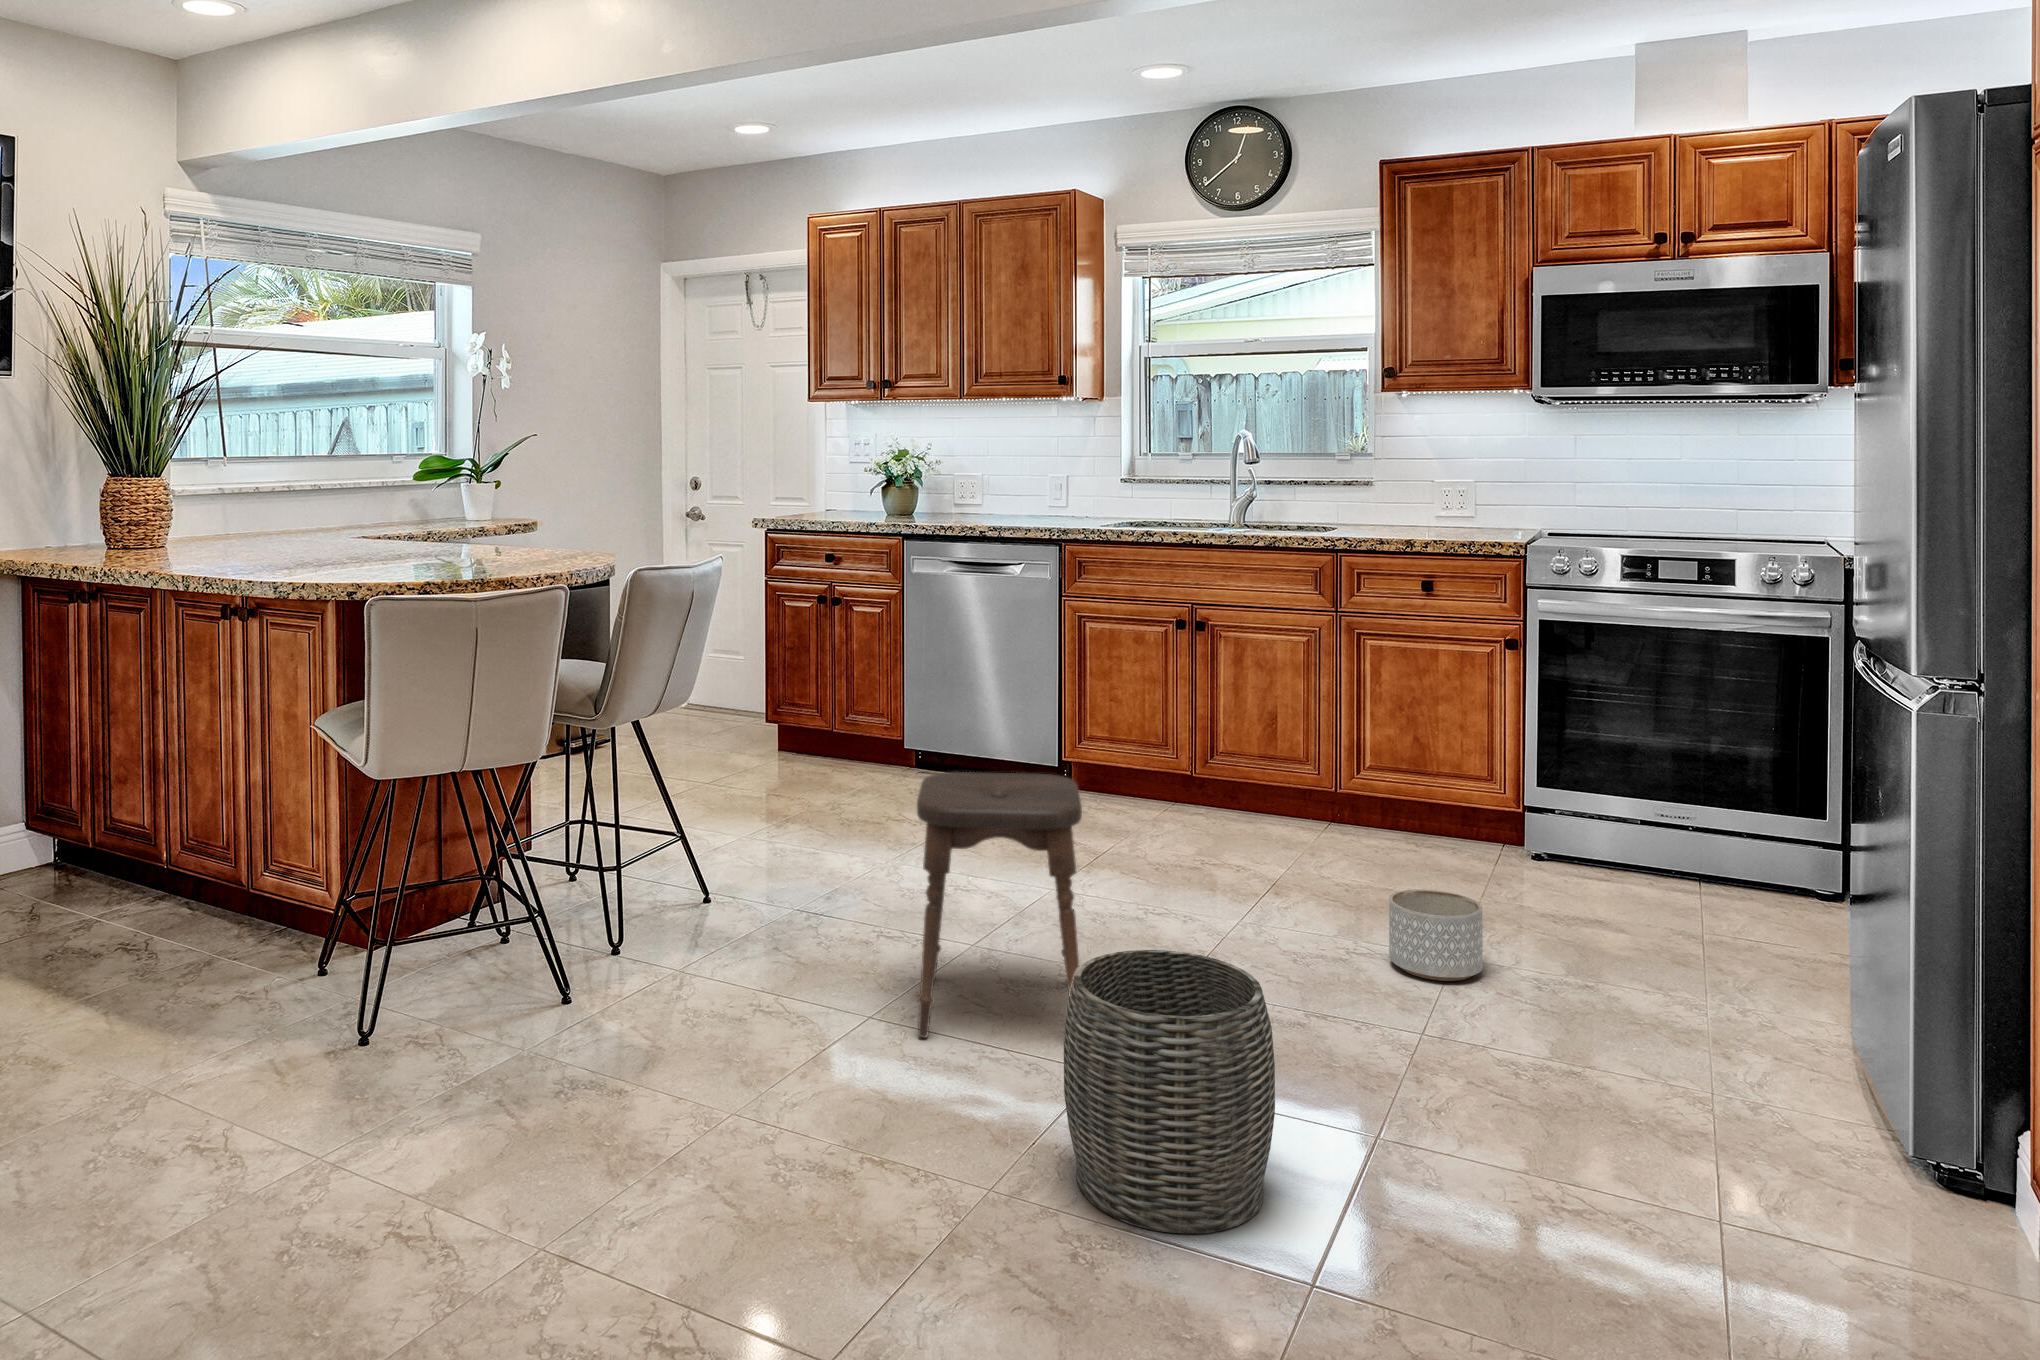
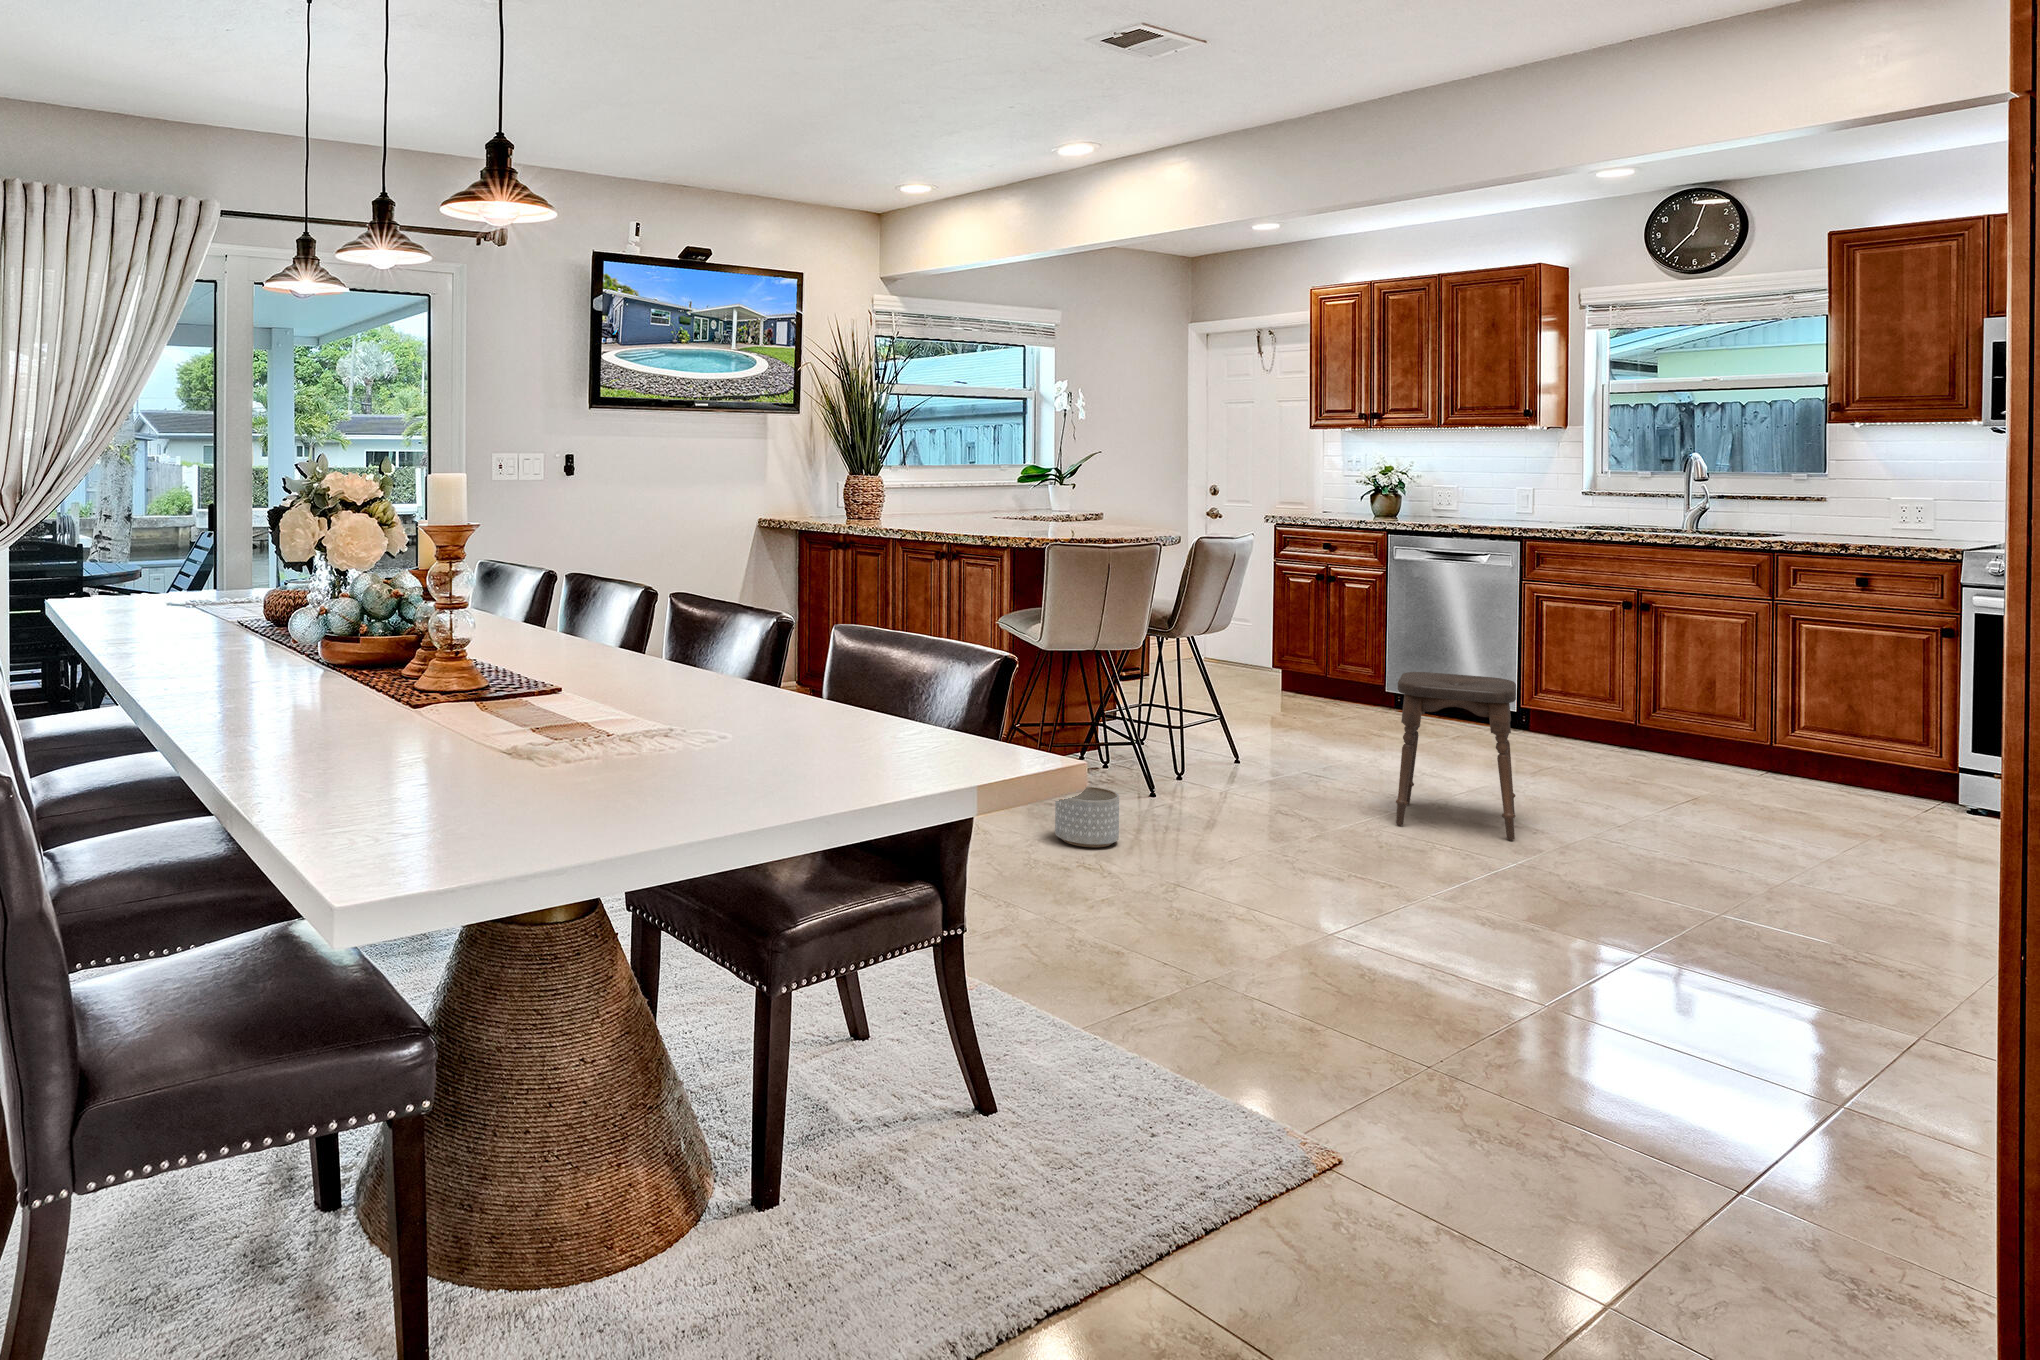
planter: present [1389,889,1483,981] -> present [1055,786,1119,847]
woven basket: present [1064,950,1275,1234] -> none [1490,763,1632,911]

